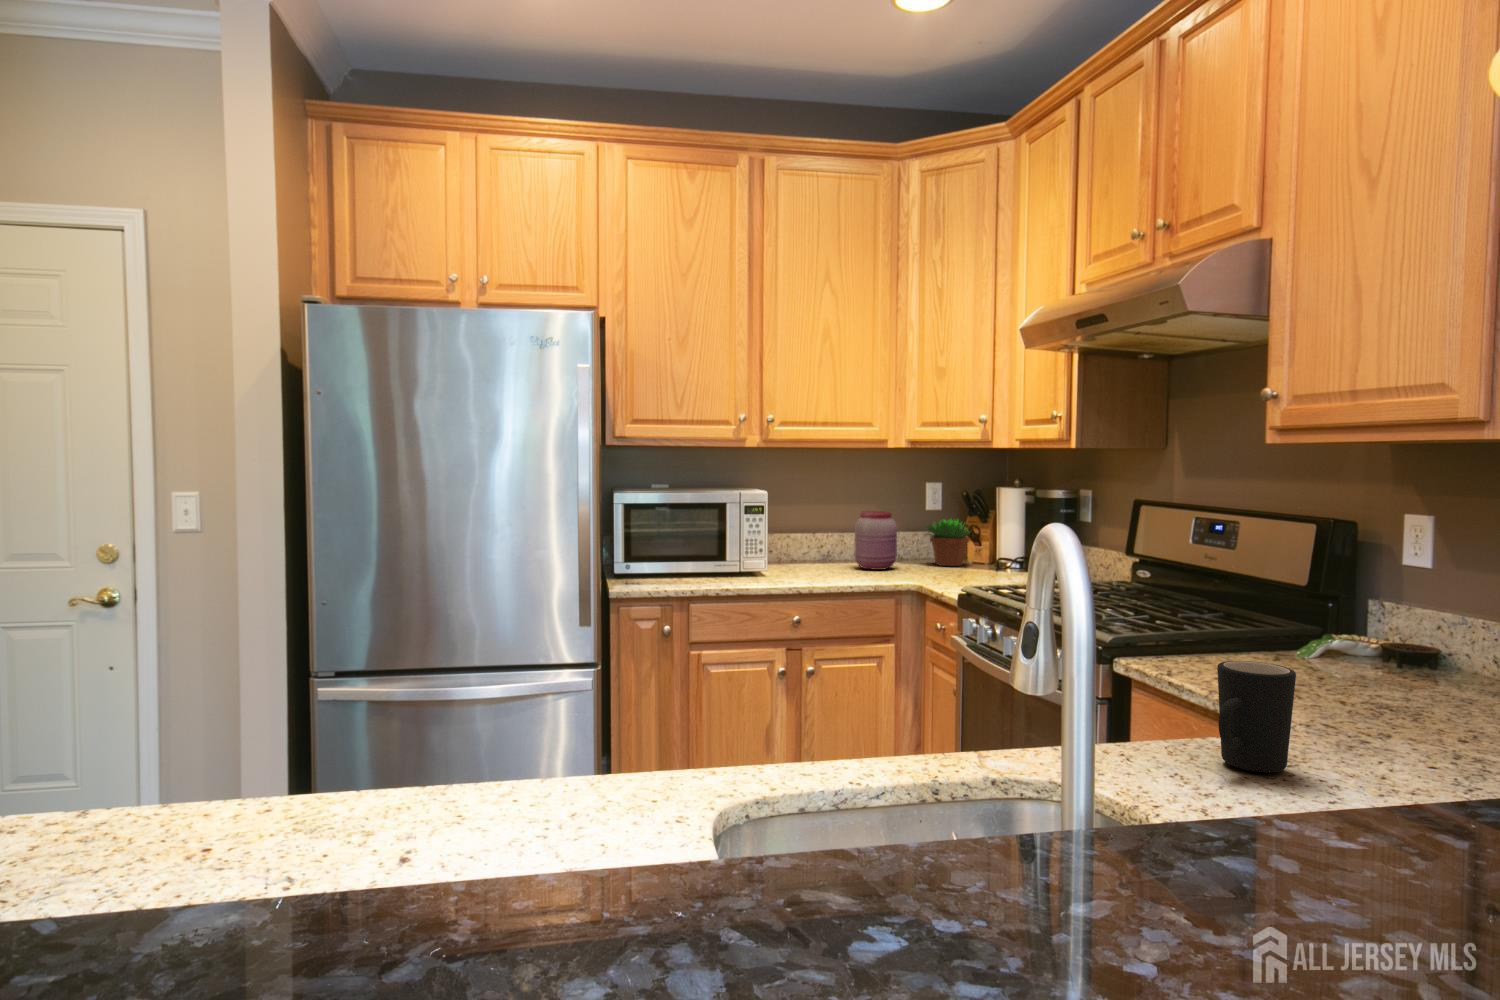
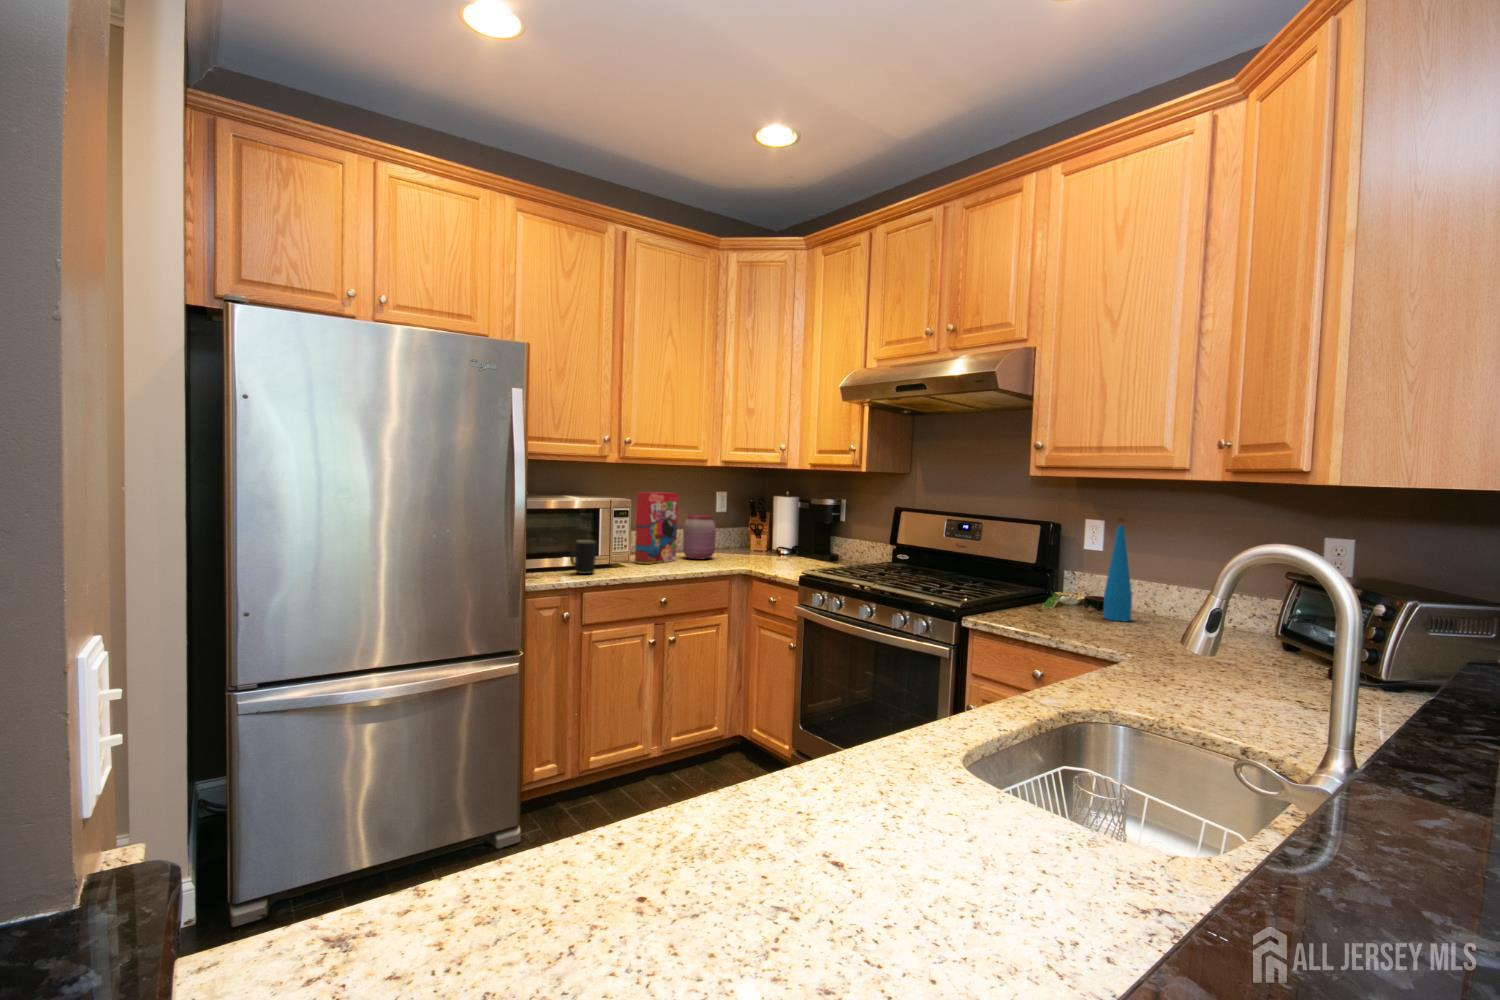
cereal box: none [784,484,841,573] -> present [635,492,678,564]
bottle: none [1369,512,1421,686] -> present [1103,518,1132,621]
succulent plant: present [926,519,971,566] -> none [727,519,763,555]
mug: present [1217,661,1296,772] -> present [570,541,597,574]

